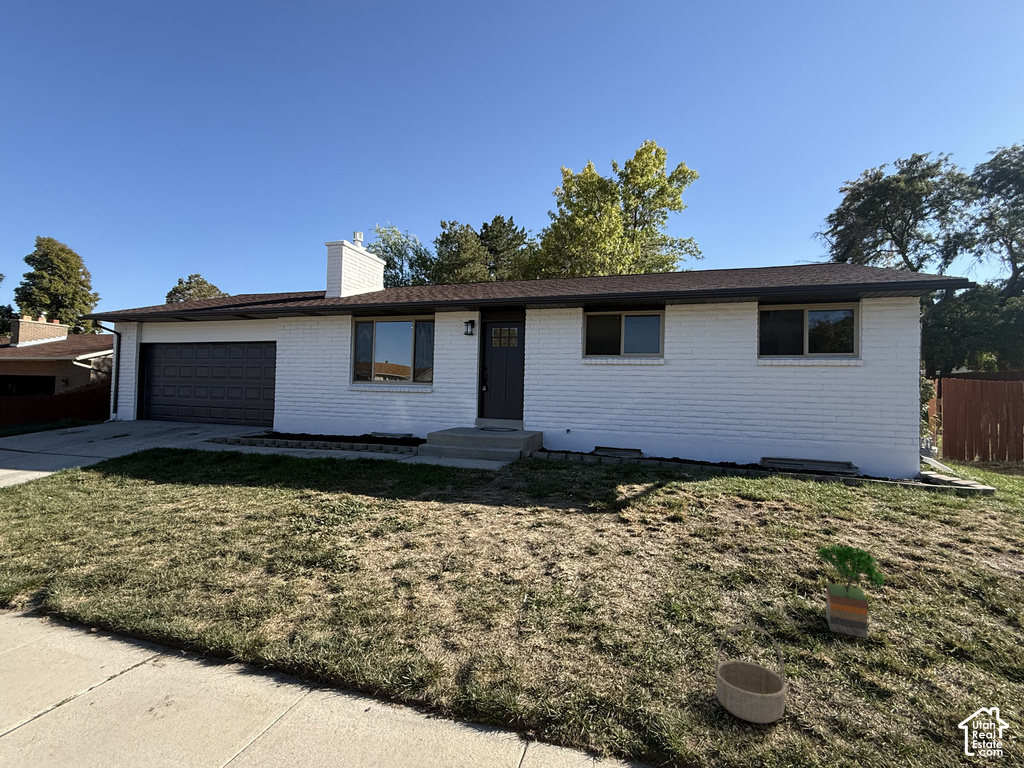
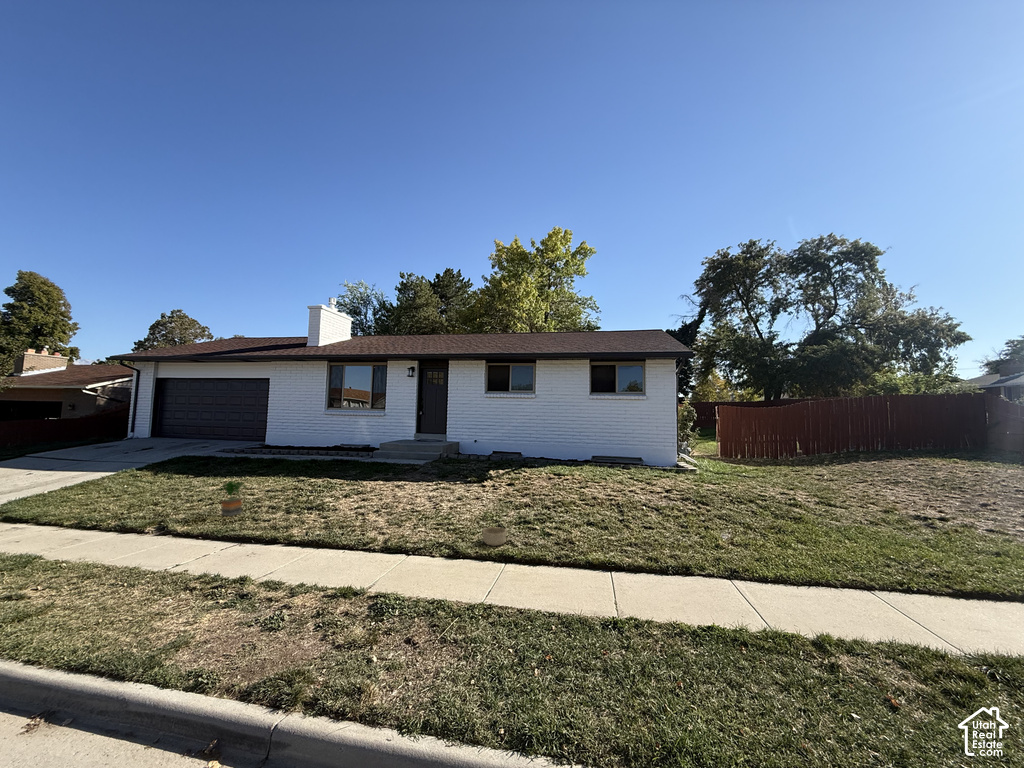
potted tree: present [817,544,884,638] -> present [220,481,245,516]

